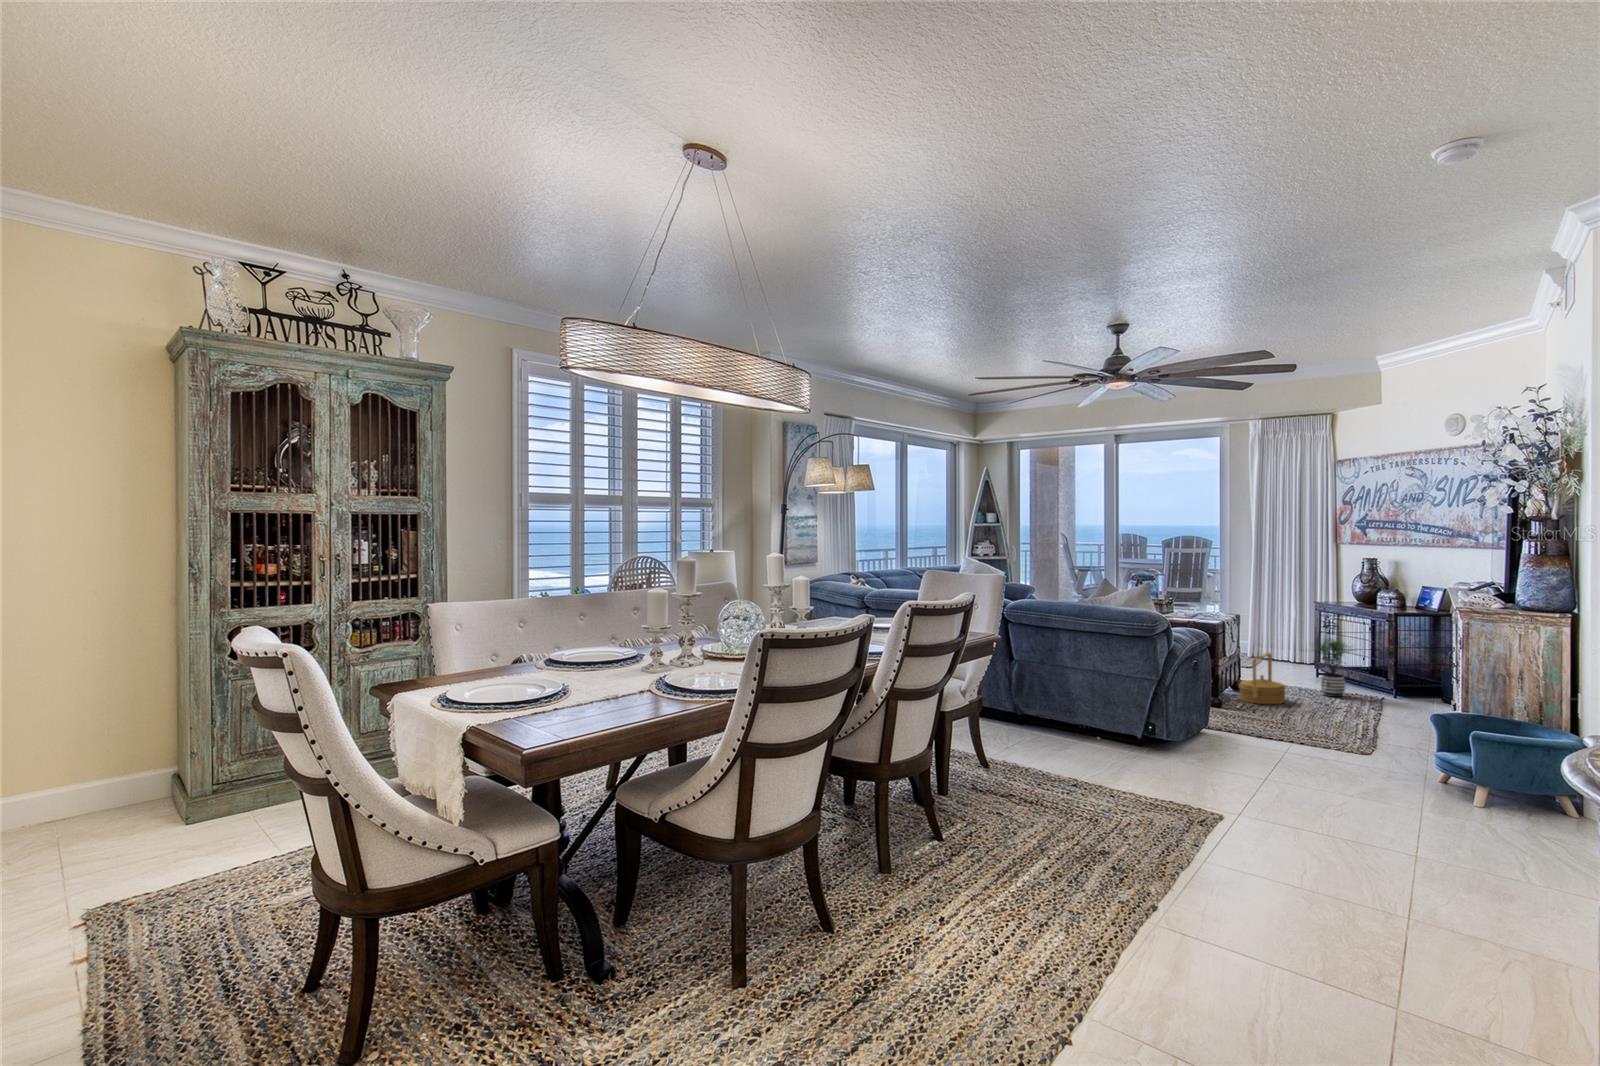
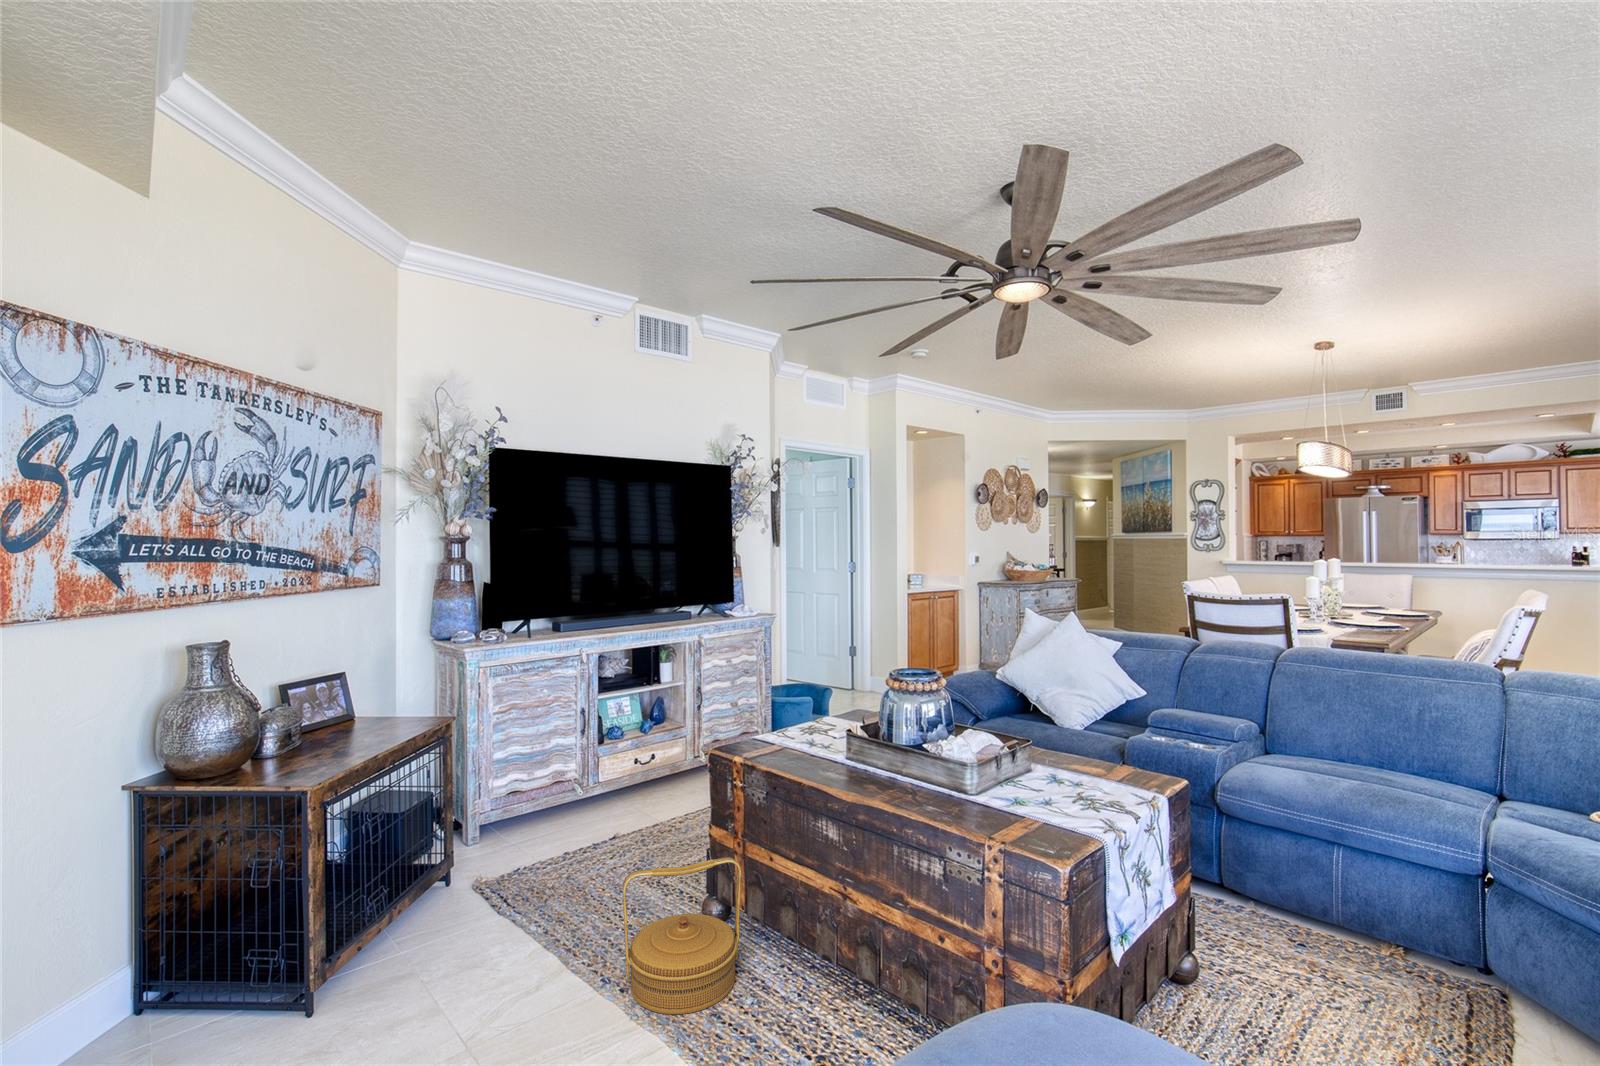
potted plant: present [1314,638,1355,697] -> none [442,807,544,966]

